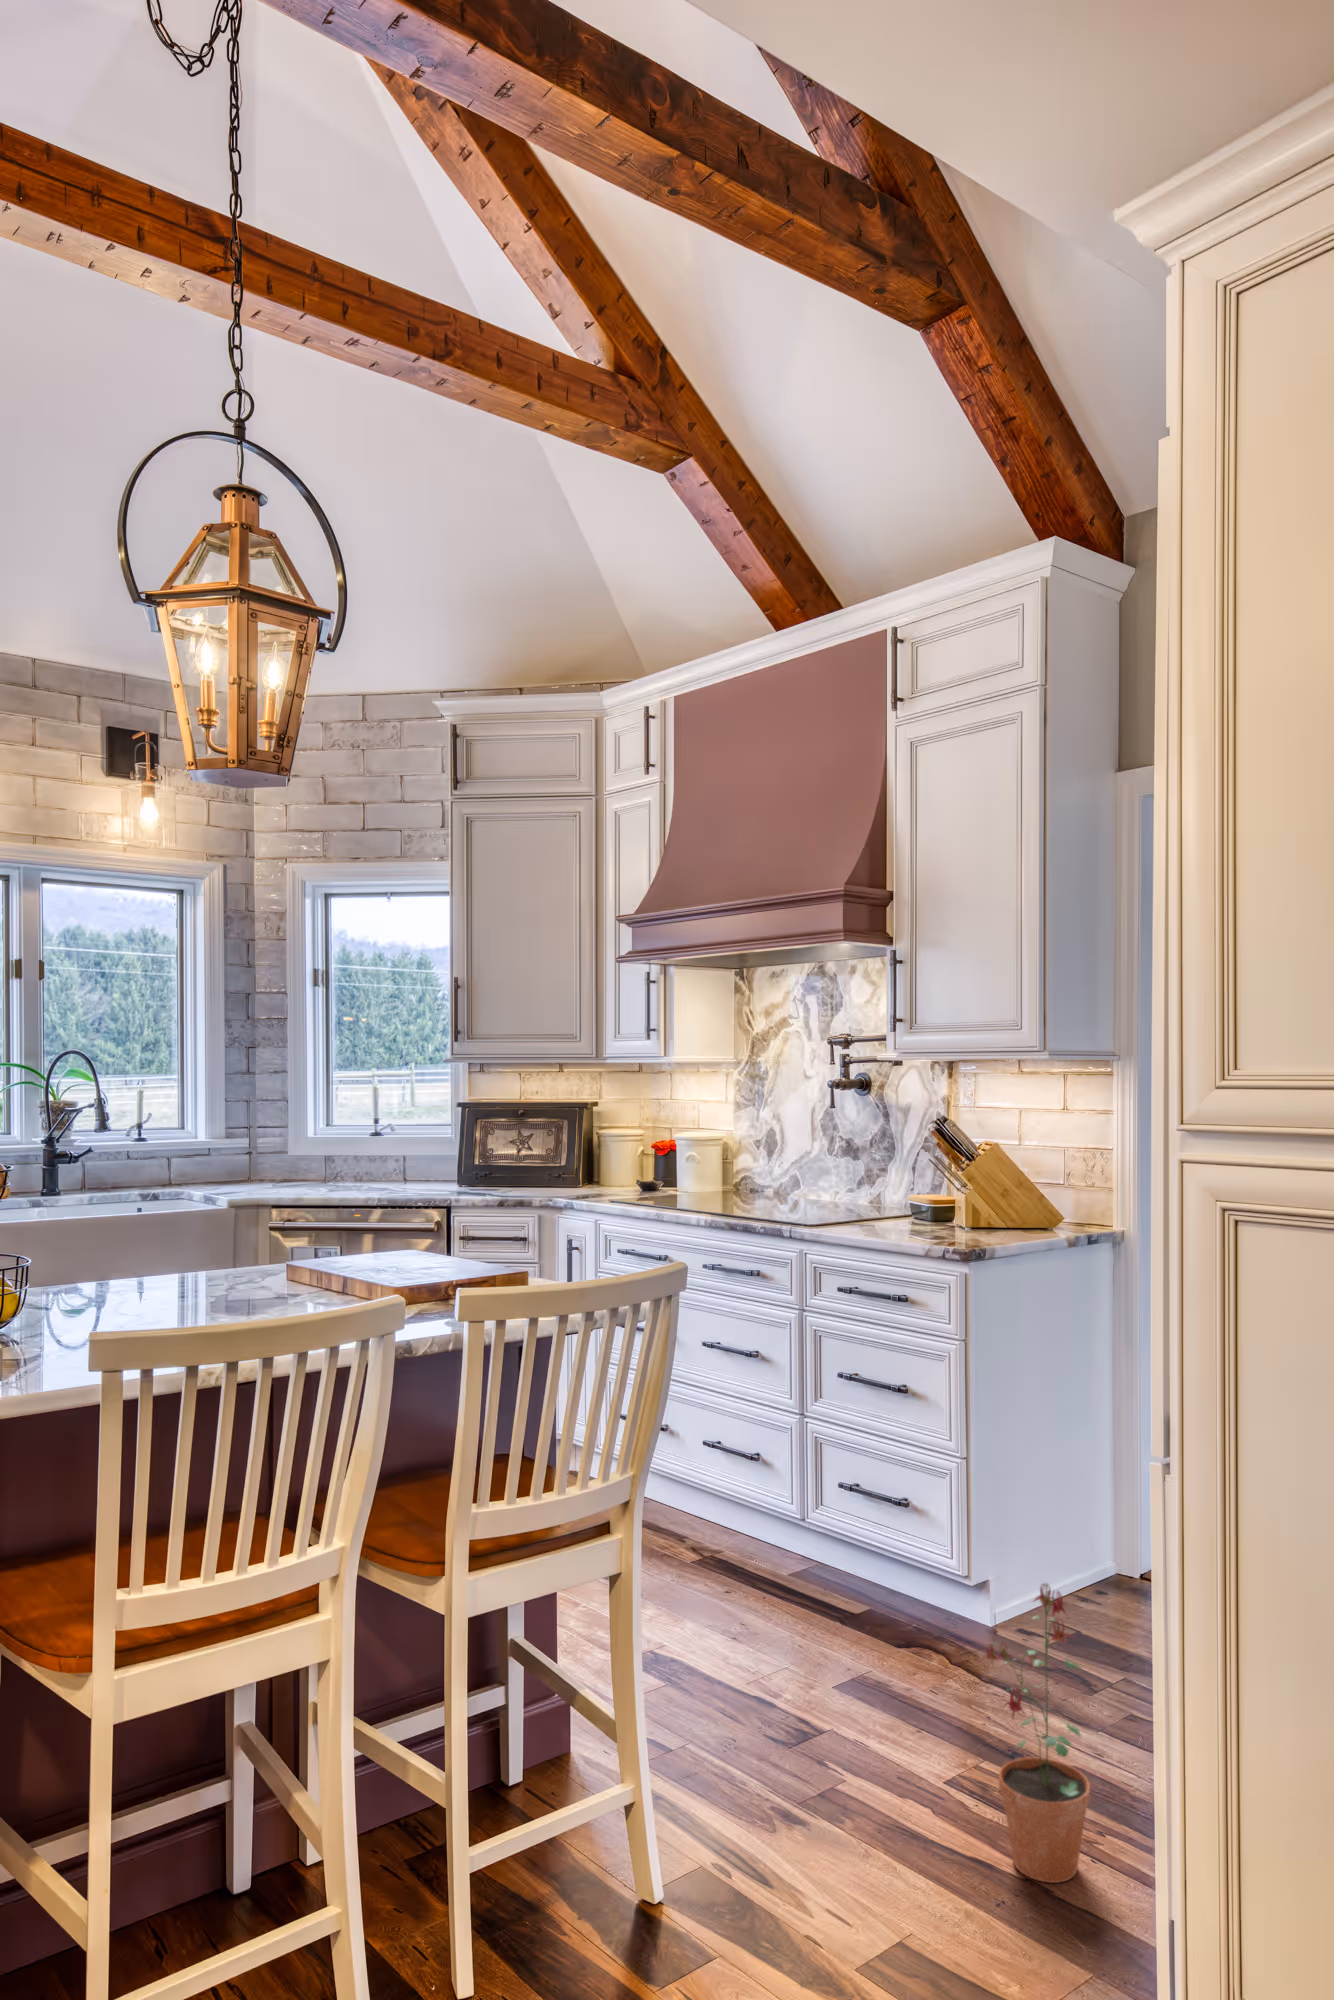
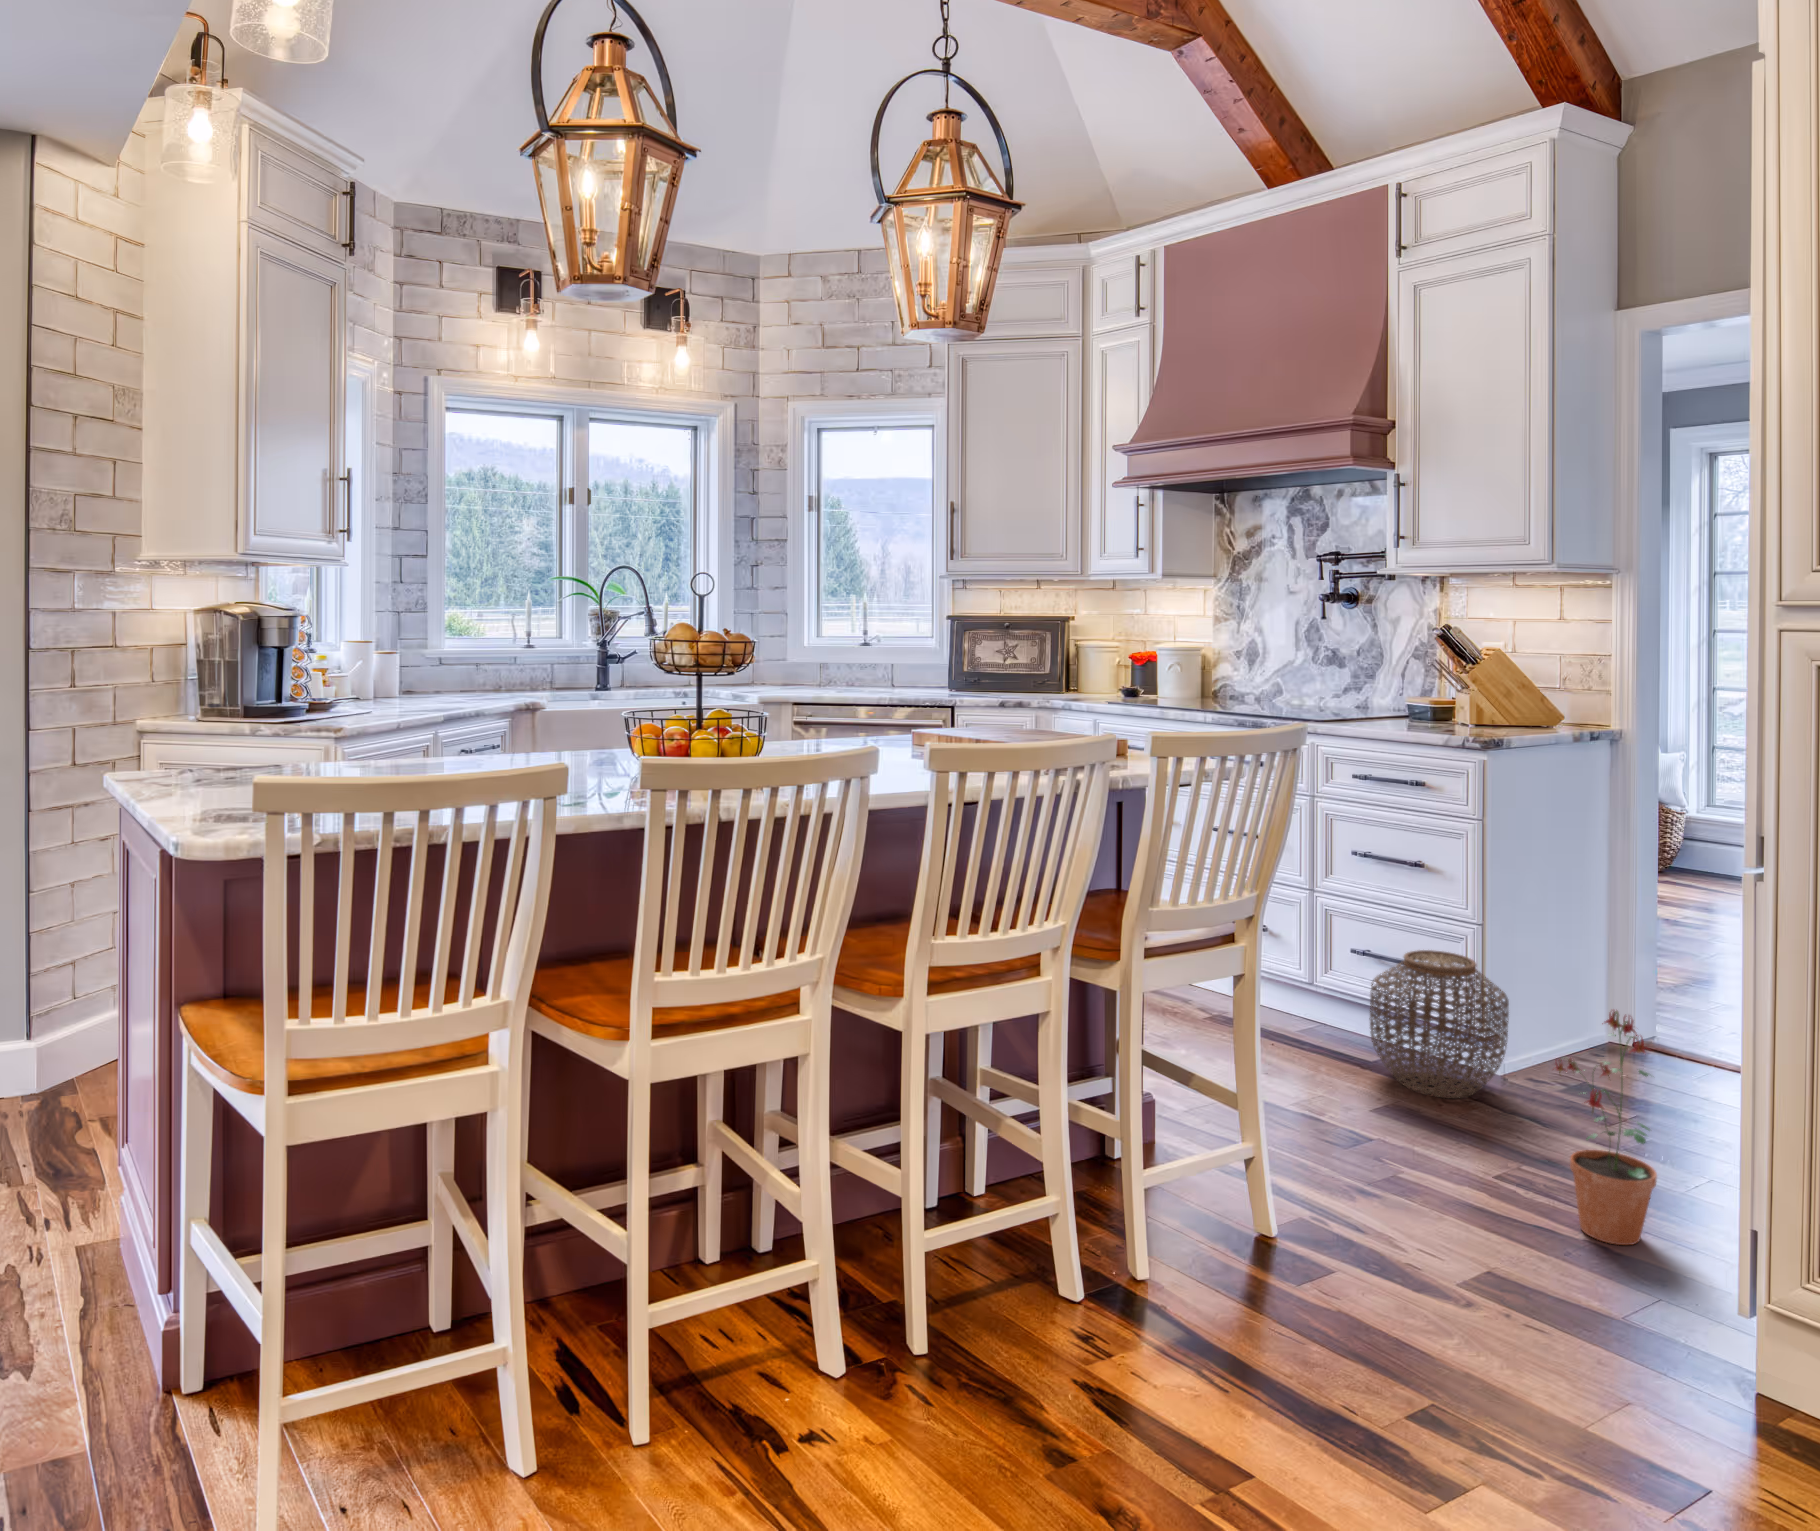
woven basket: none [842,1495,989,1676] -> present [1369,950,1509,1098]

